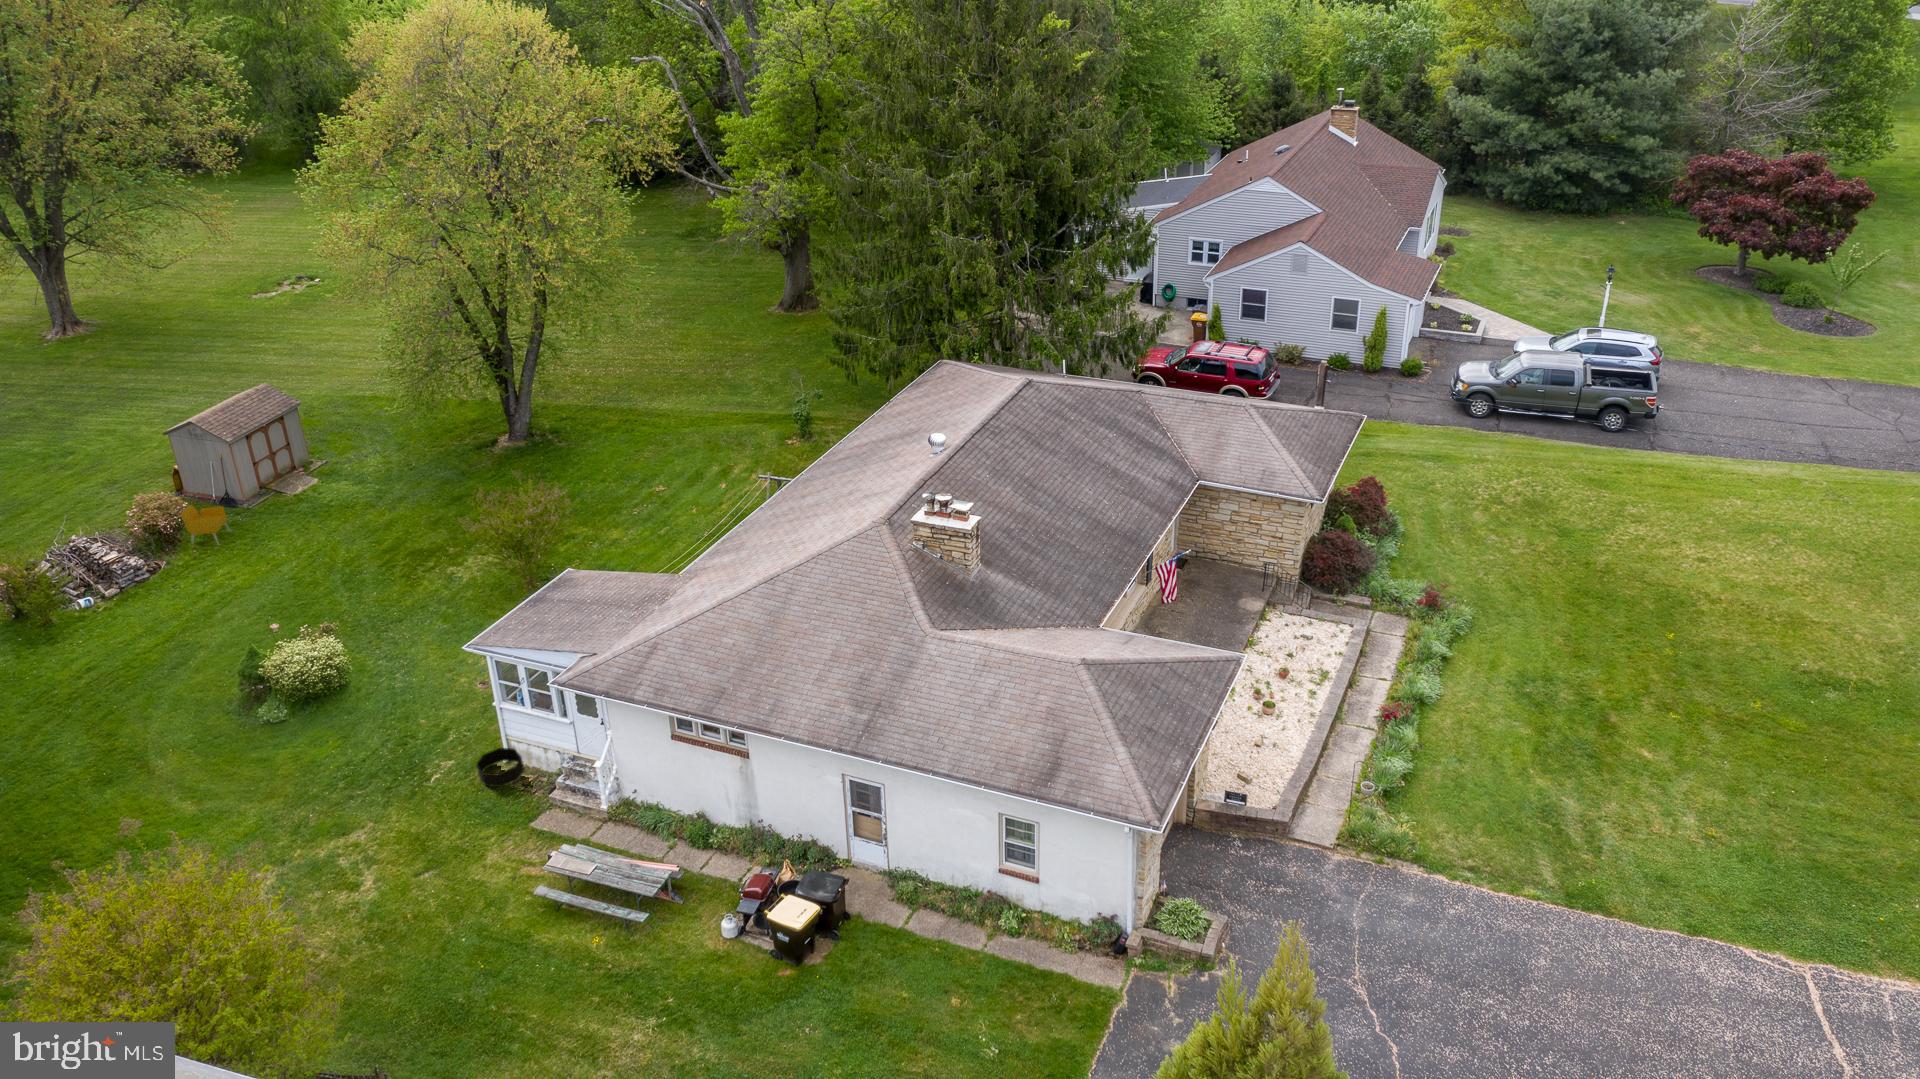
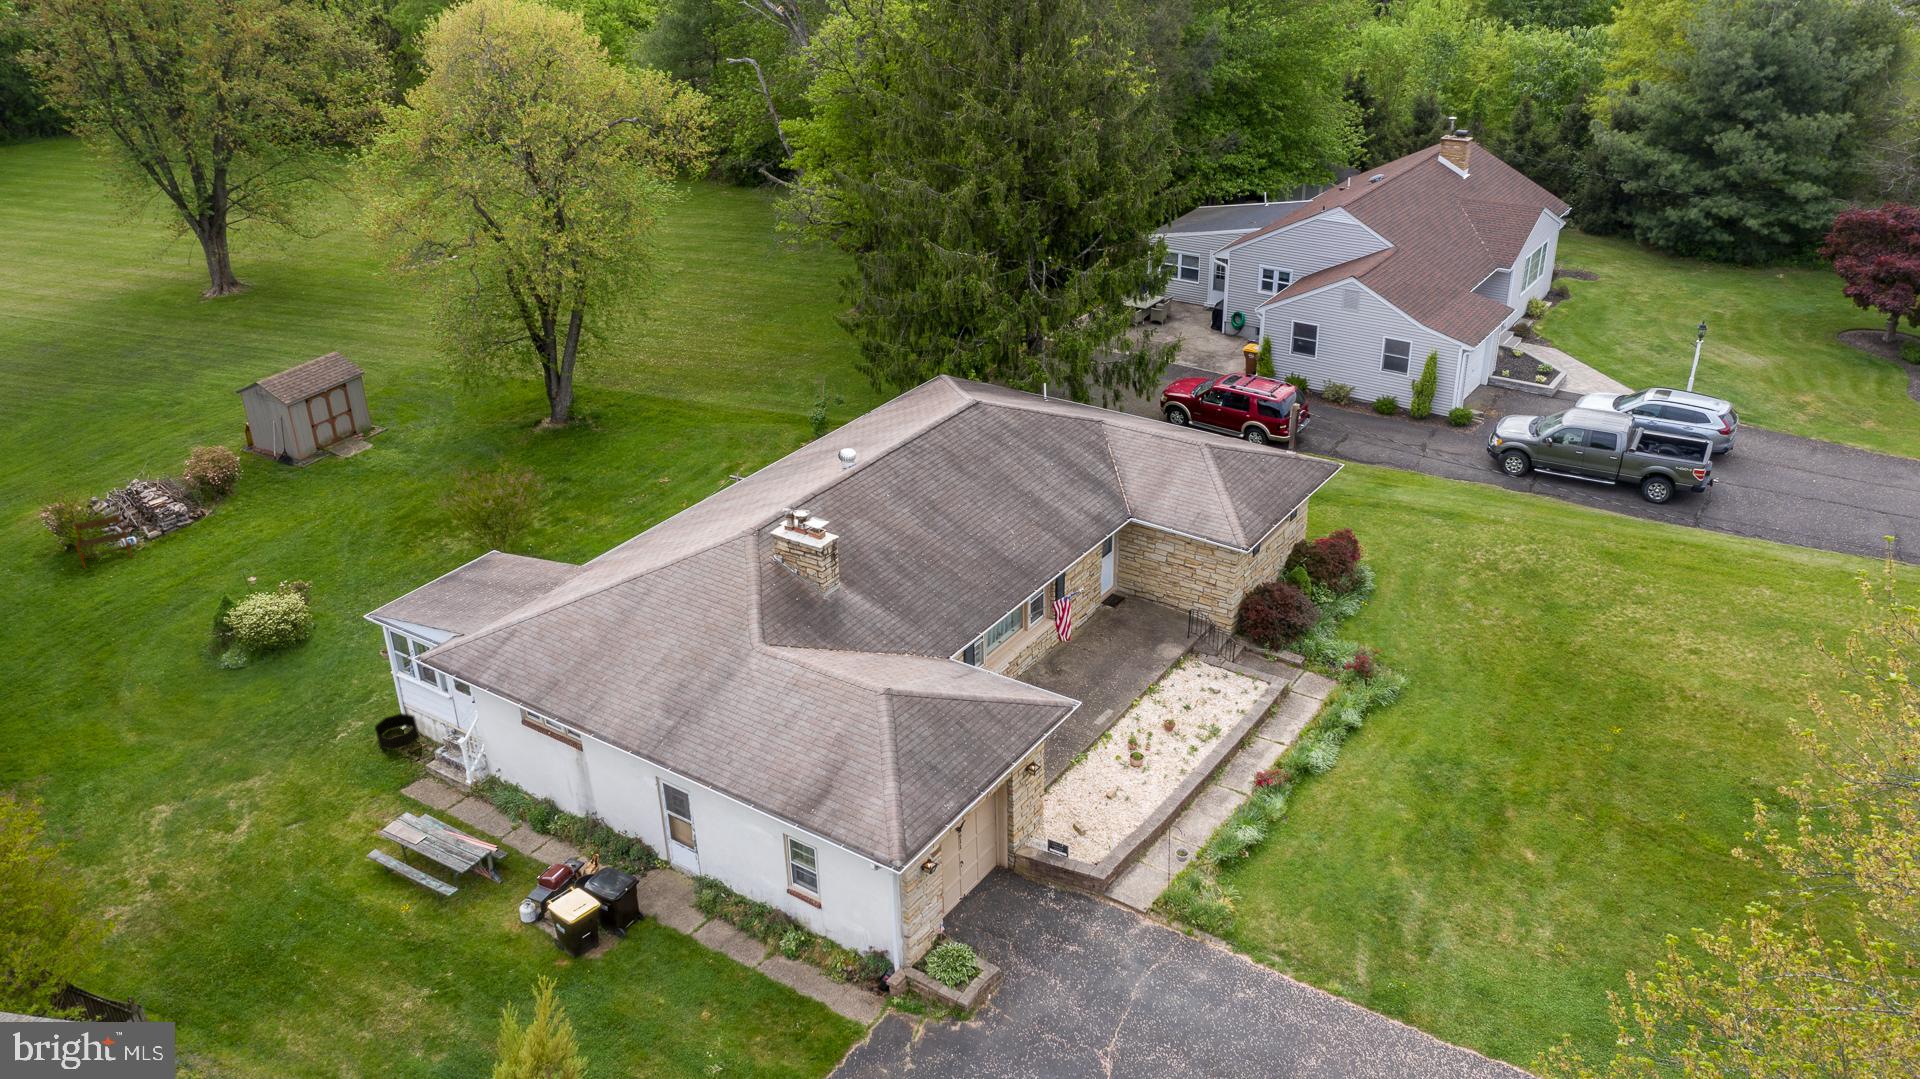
armchair: present [181,505,230,545] -> none [226,461,274,501]
bench: none [28,573,99,636] -> present [75,515,132,568]

